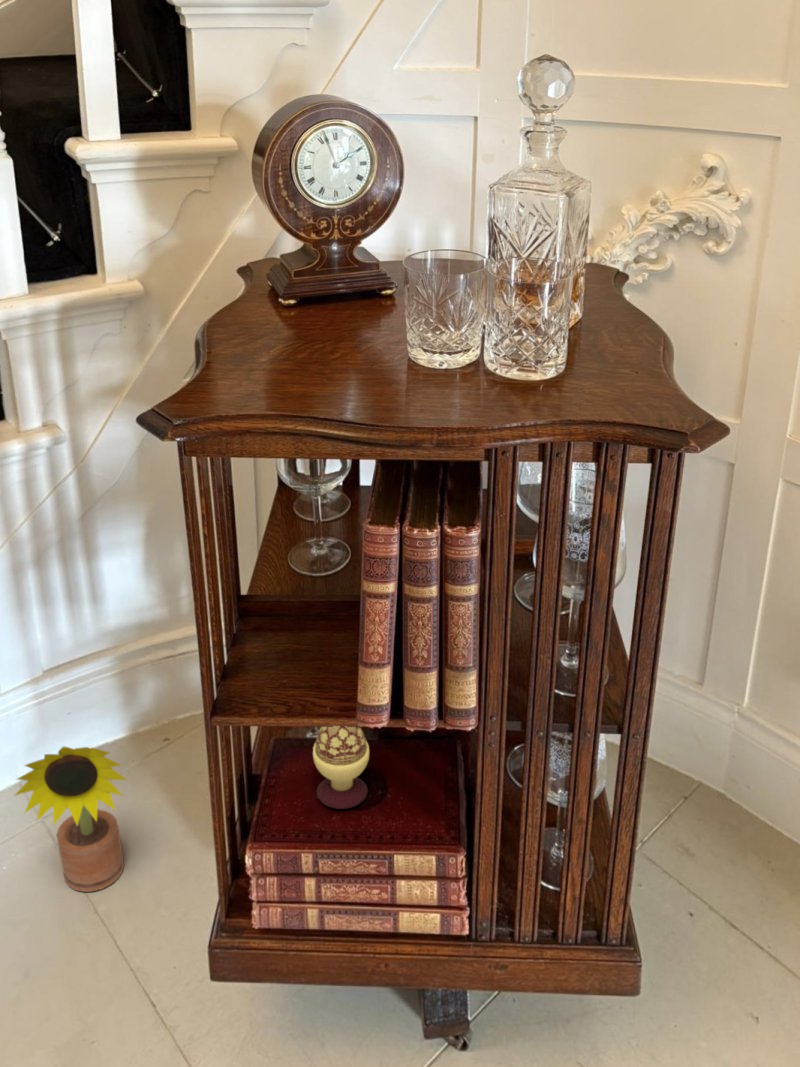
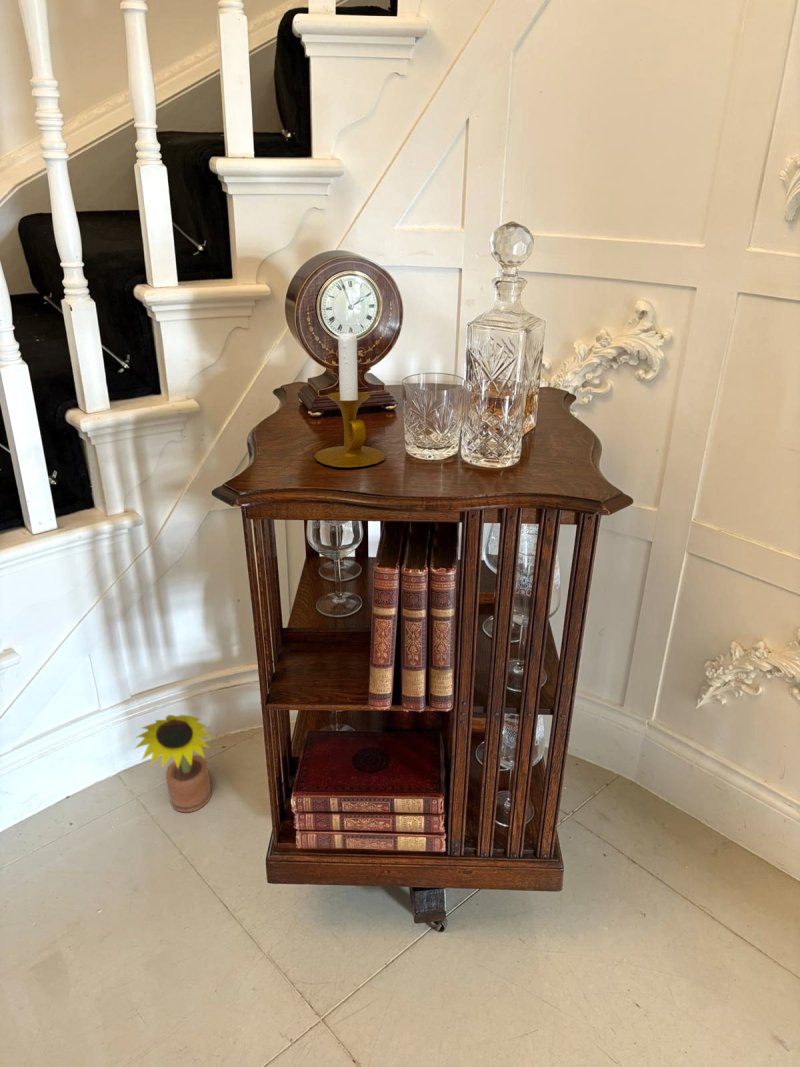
candlestick: none [275,189,378,383] -> present [314,333,385,467]
decorative egg: present [313,726,369,809] -> none [339,695,378,762]

